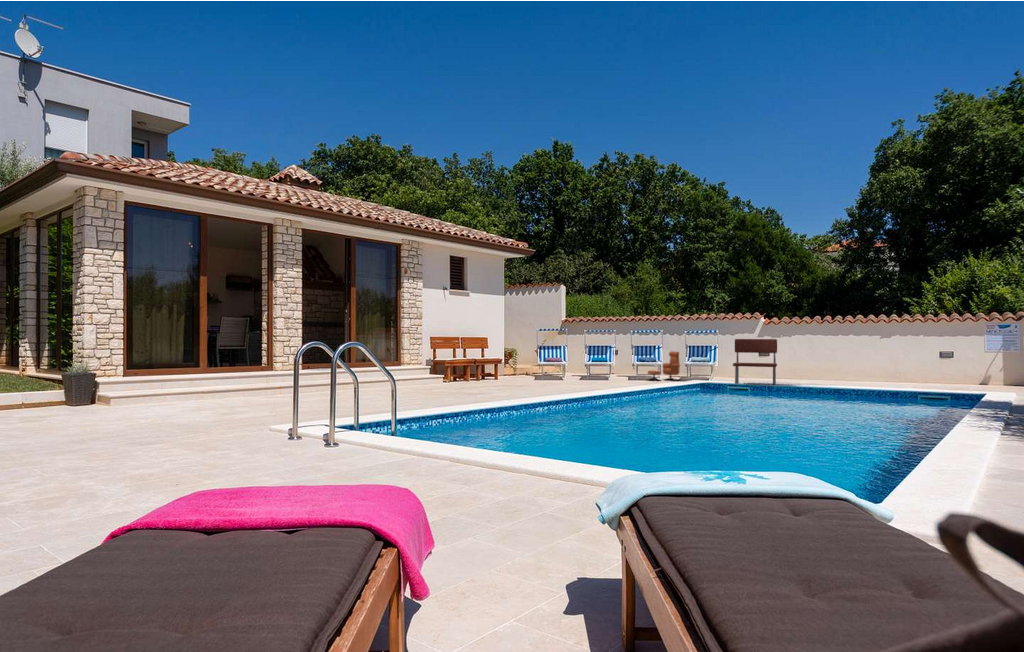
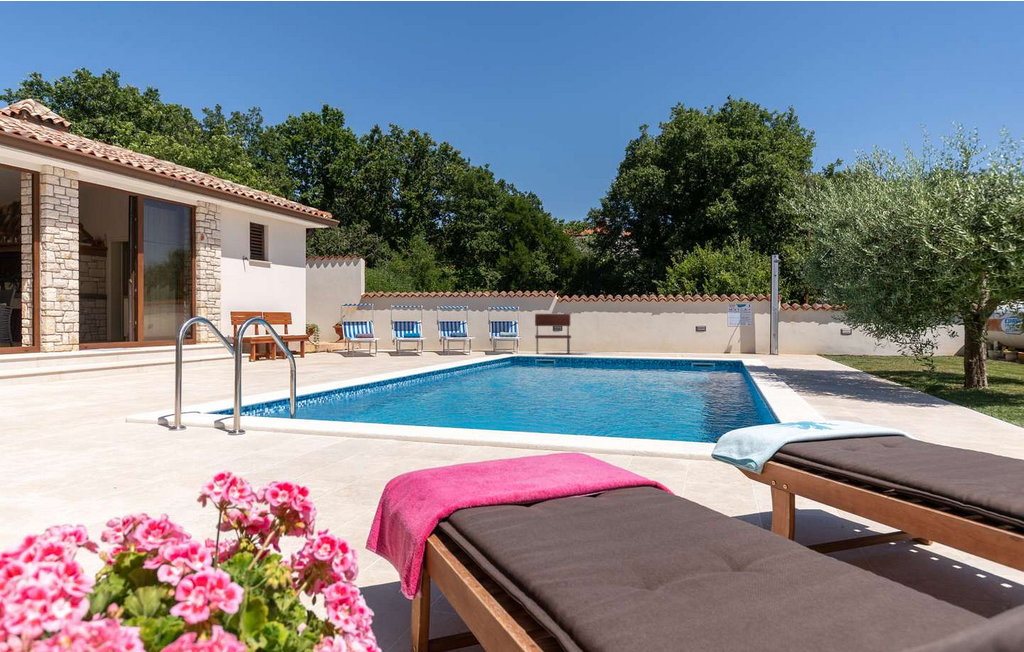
lounge chair: present [648,351,680,381] -> none [457,326,488,354]

